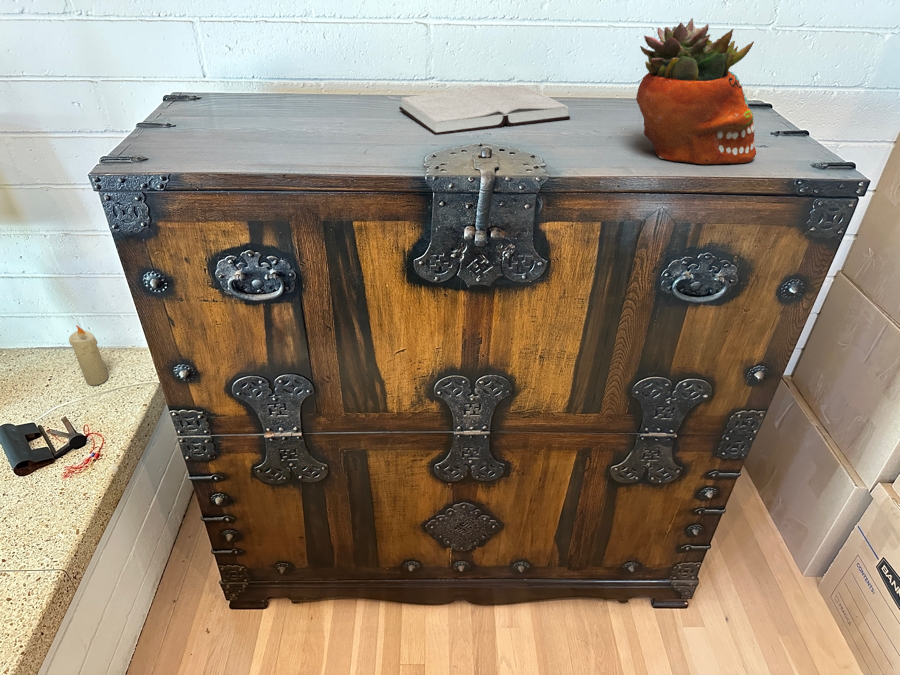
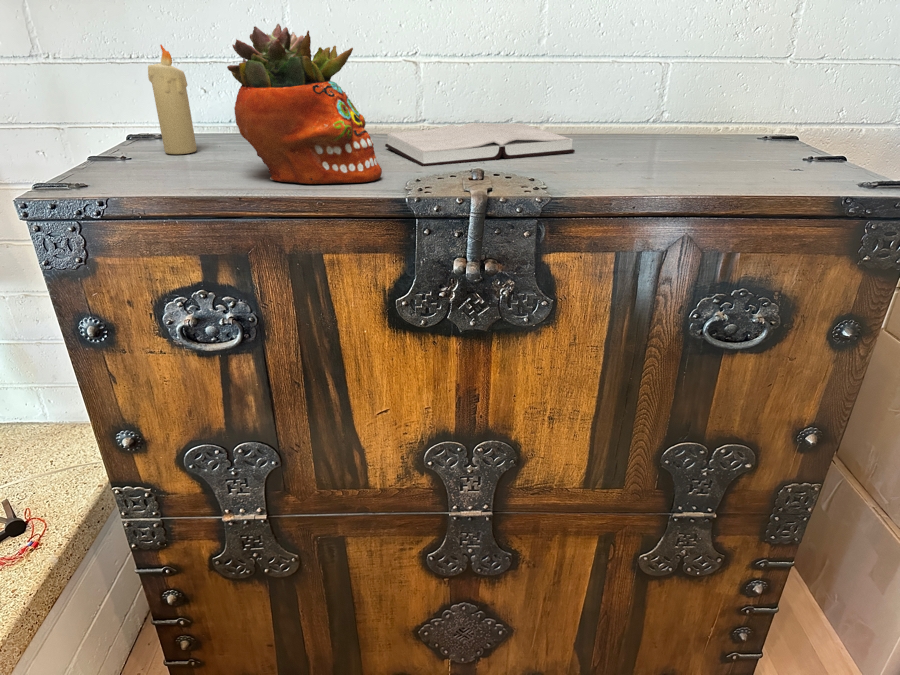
succulent planter: present [636,18,756,164] -> present [227,24,382,184]
candle: present [69,325,108,385] -> present [148,45,197,154]

